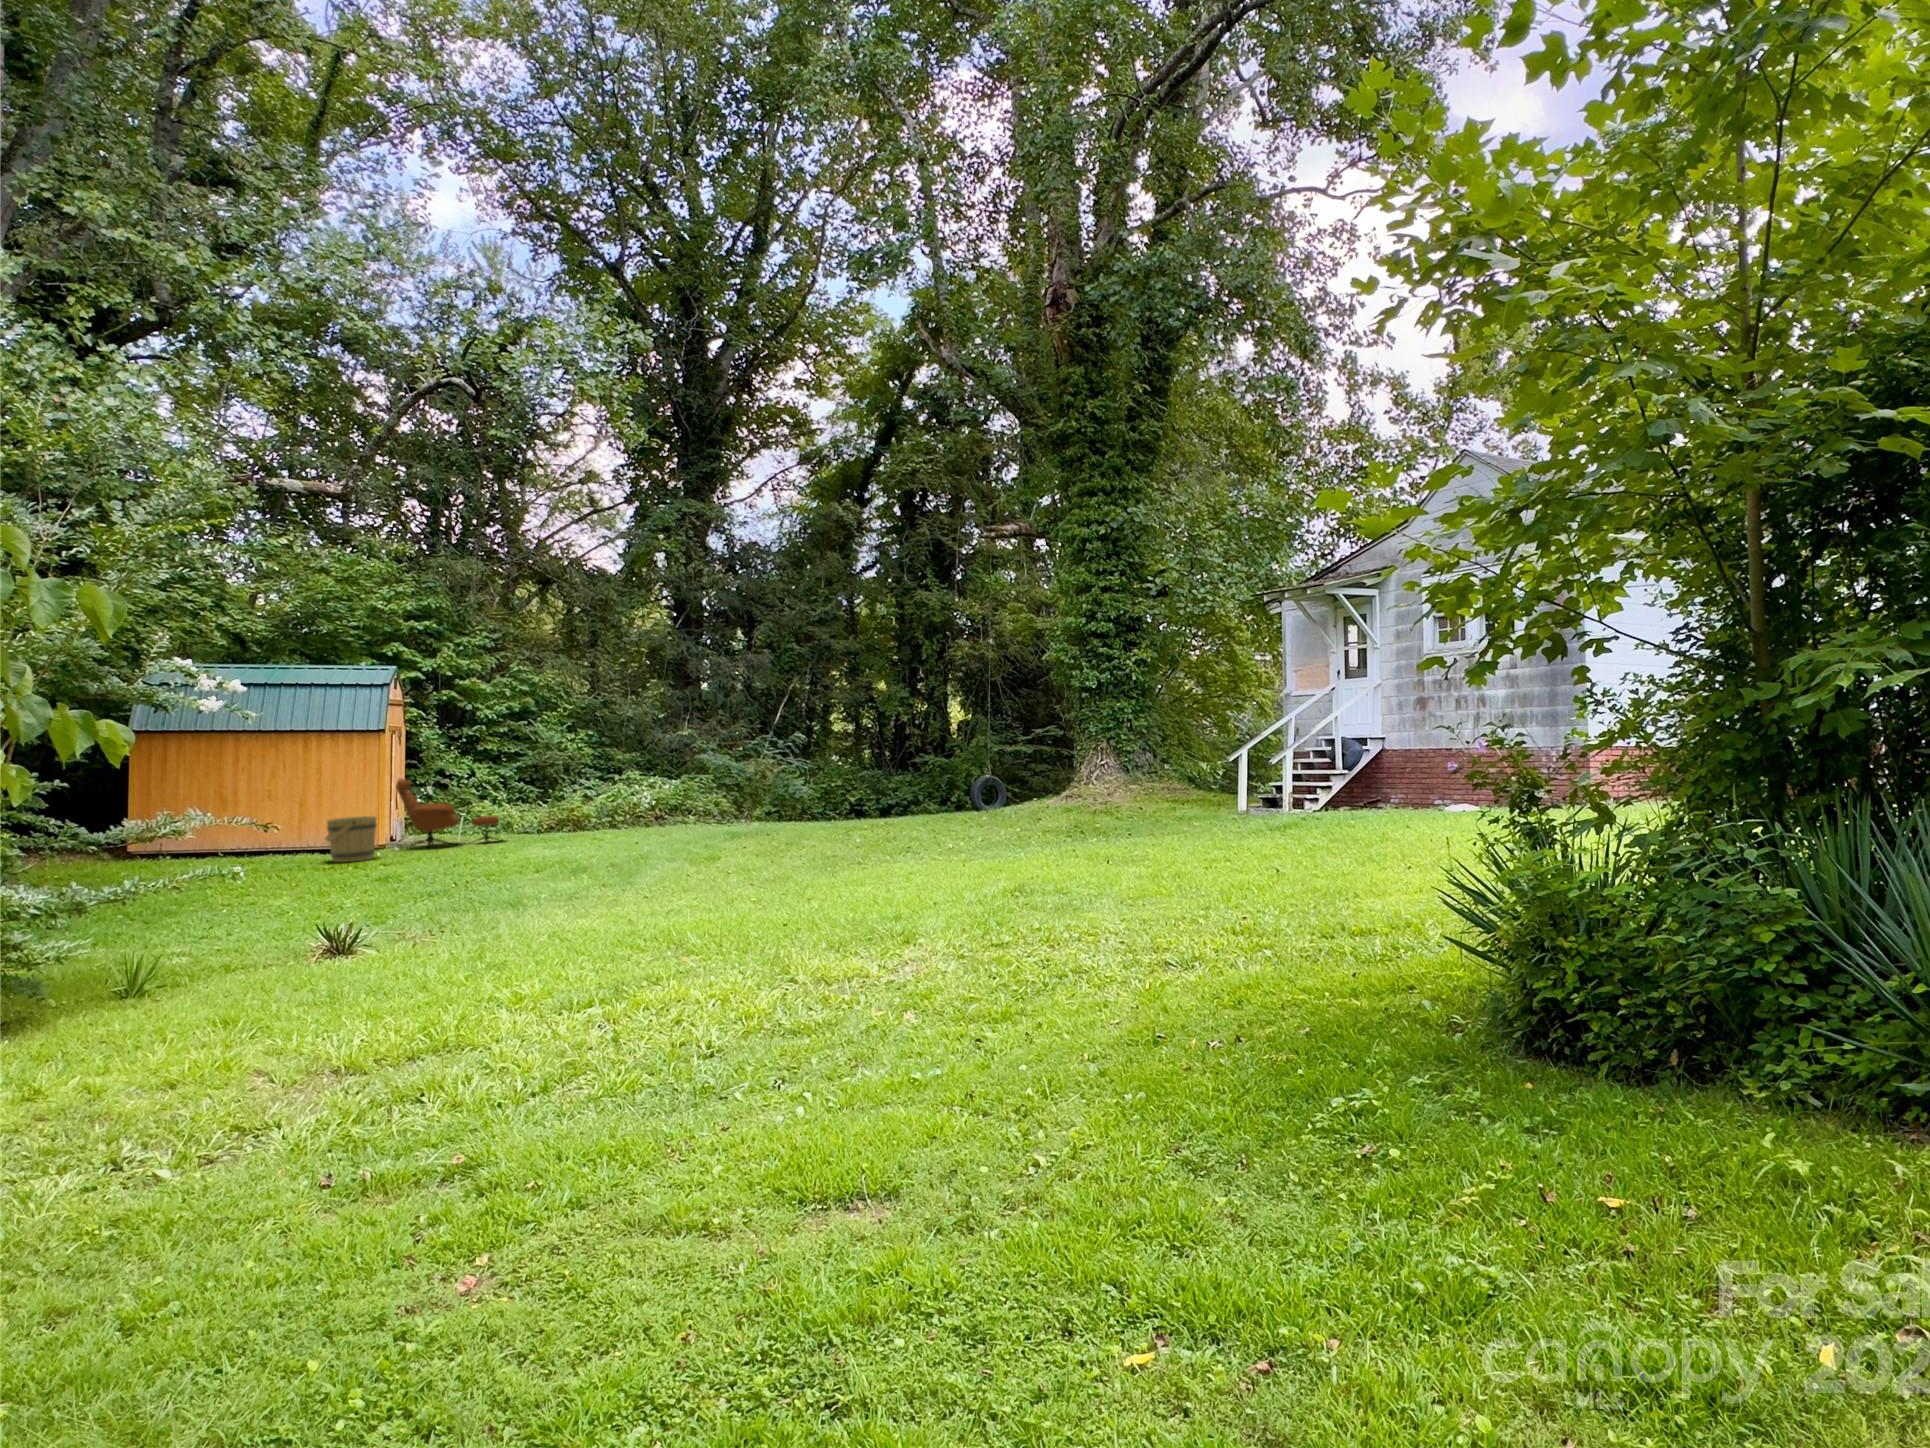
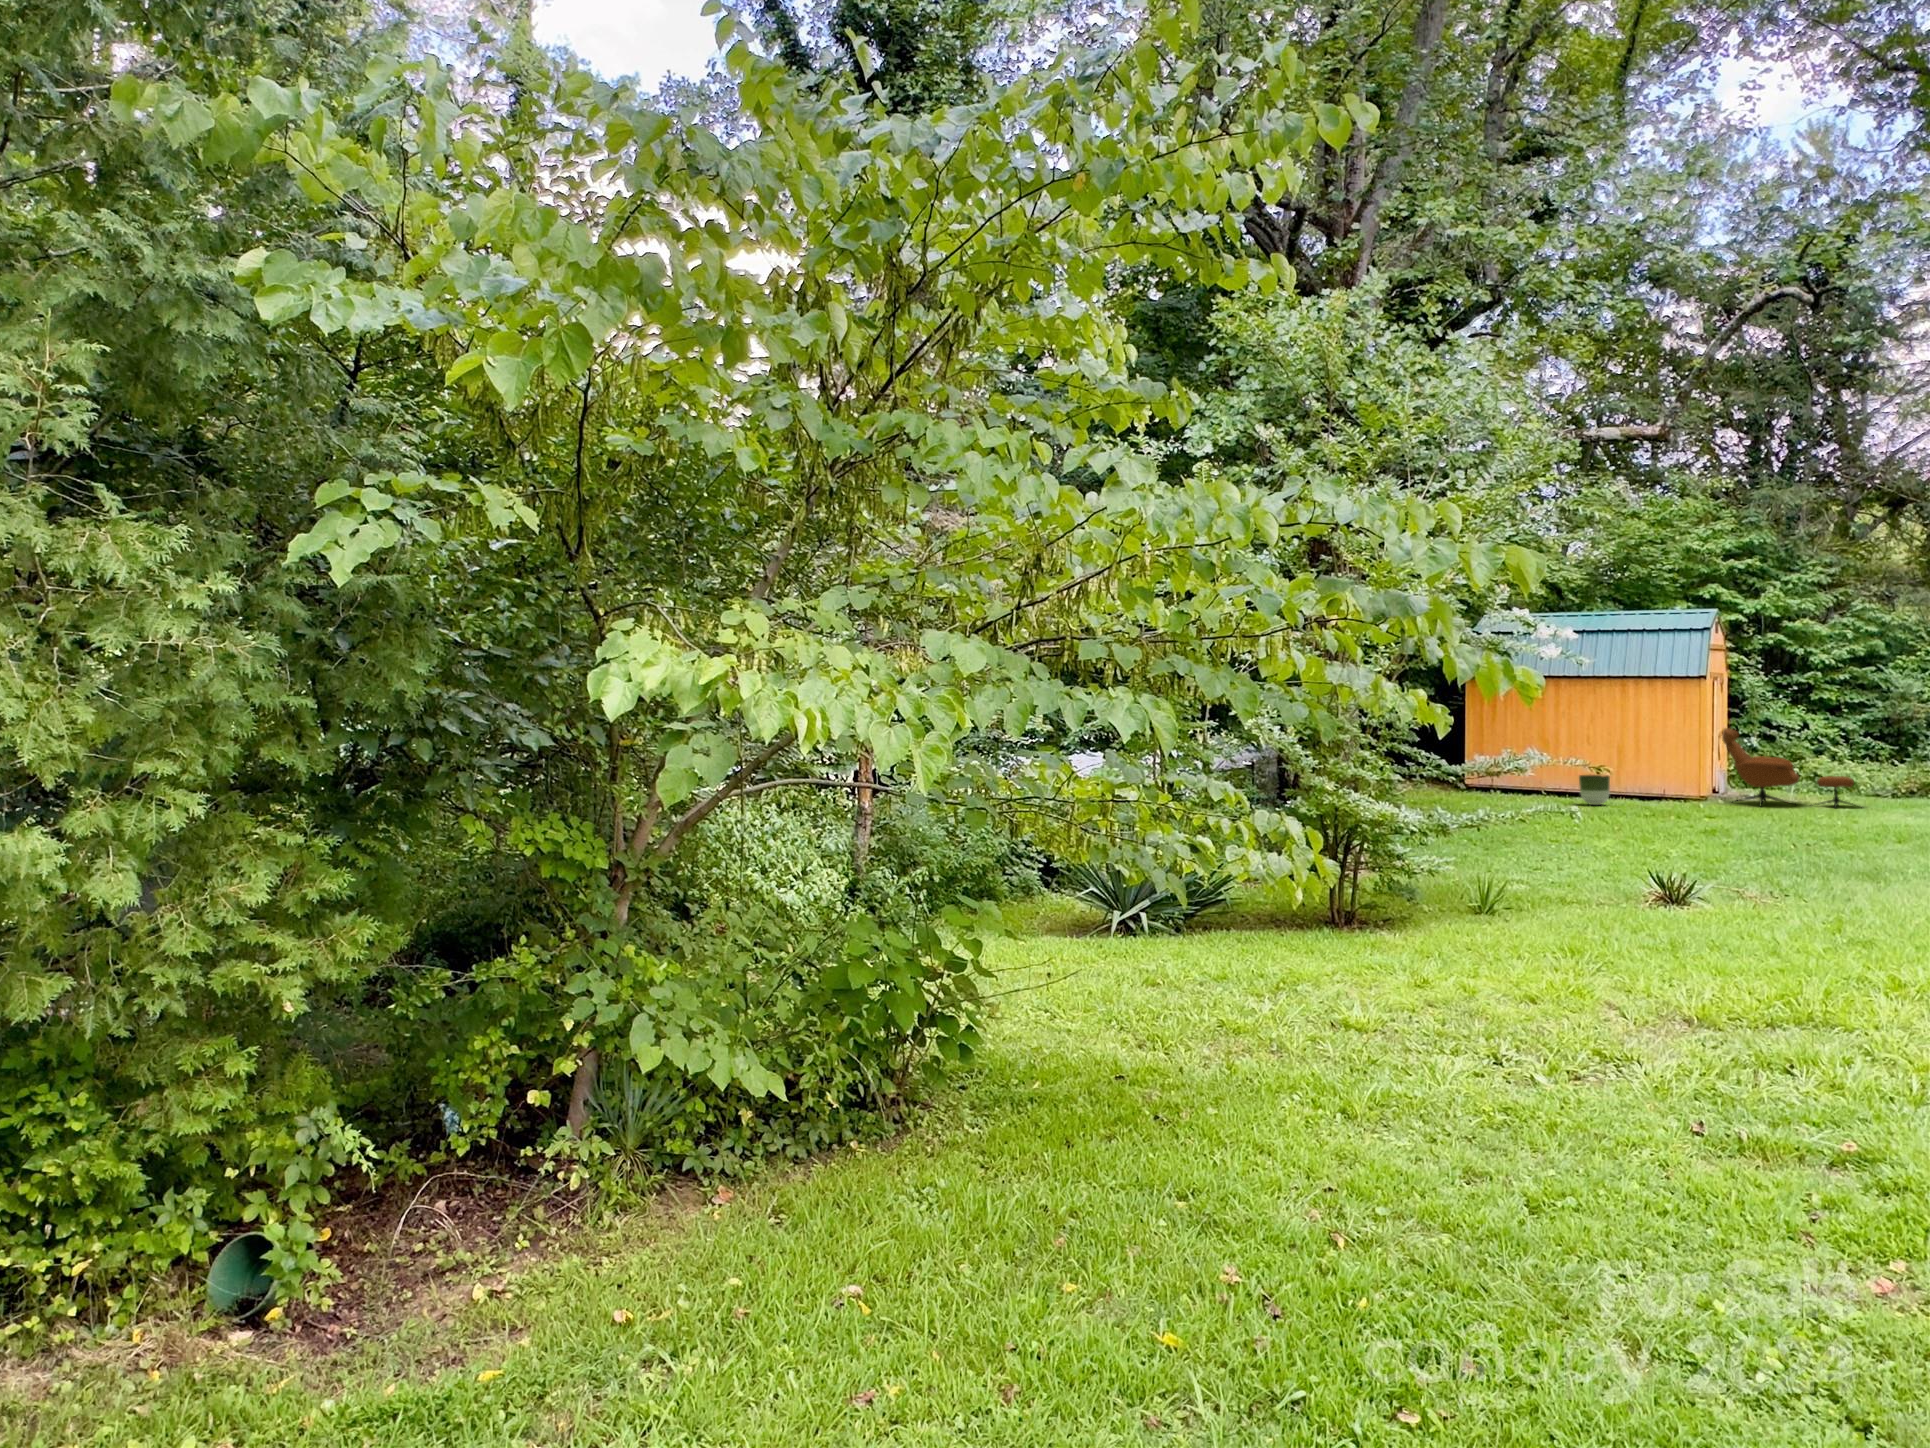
bucket: present [325,816,377,862] -> none [1644,765,1702,811]
planter: none [259,833,291,865] -> present [1579,775,1610,805]

